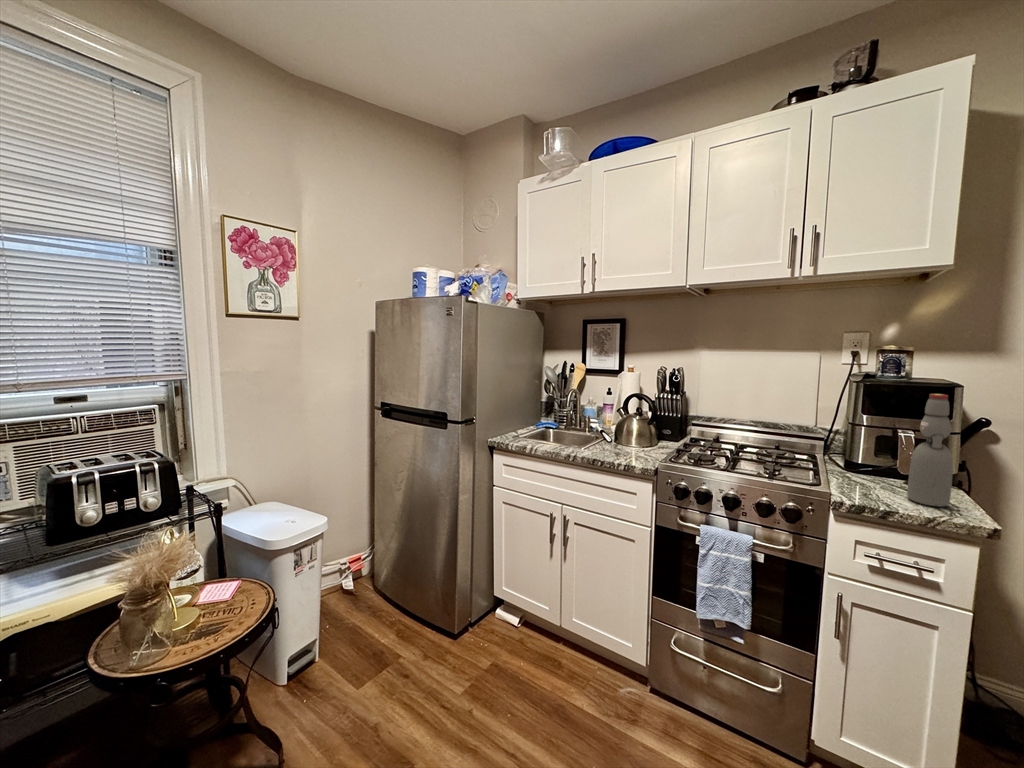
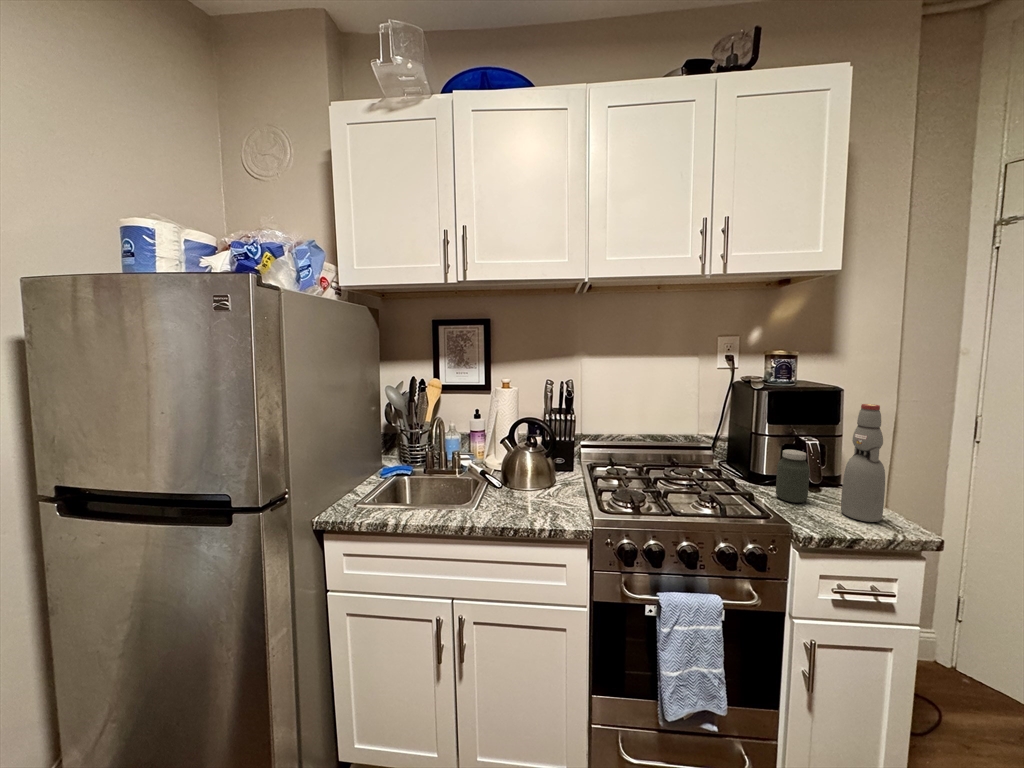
jar: none [853,437,888,486] -> present [776,450,810,503]

